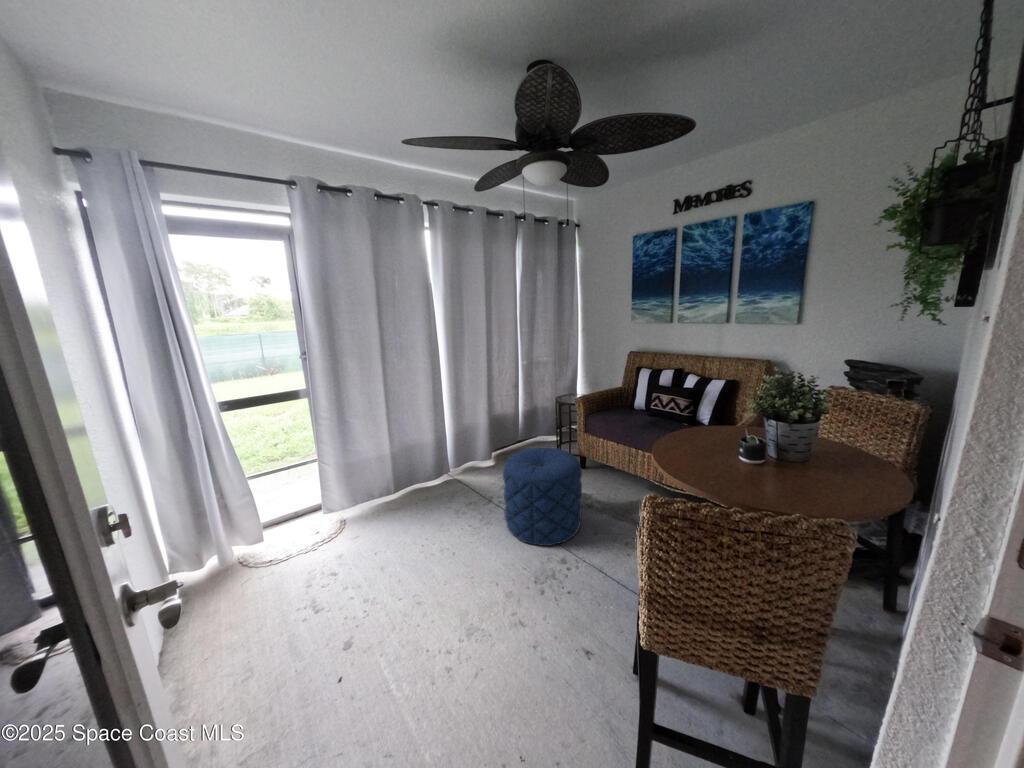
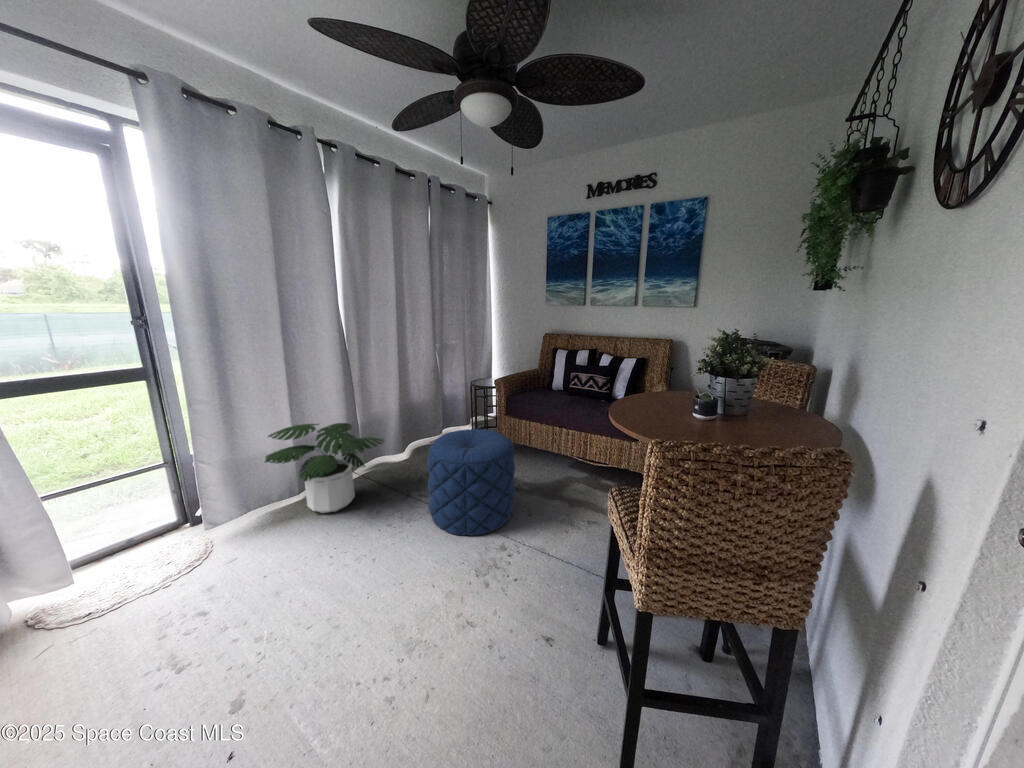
potted plant: none [382,435,473,509] -> present [265,423,384,513]

